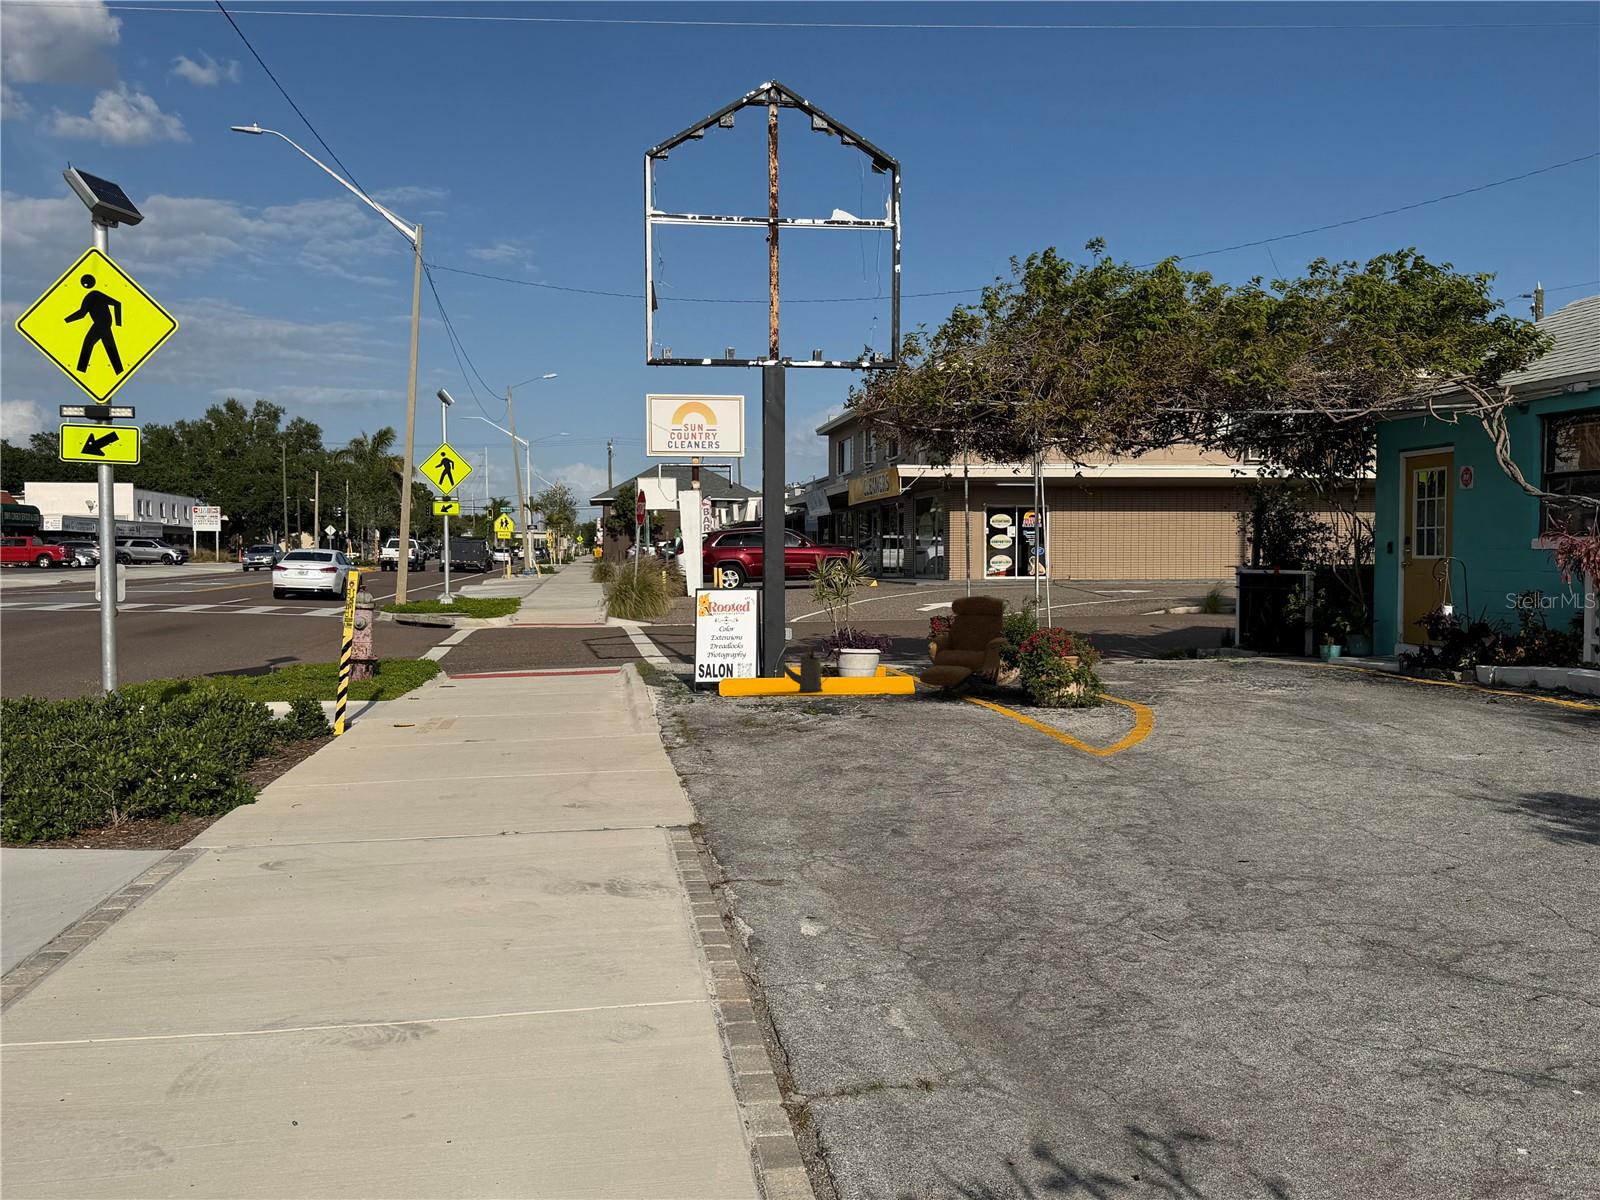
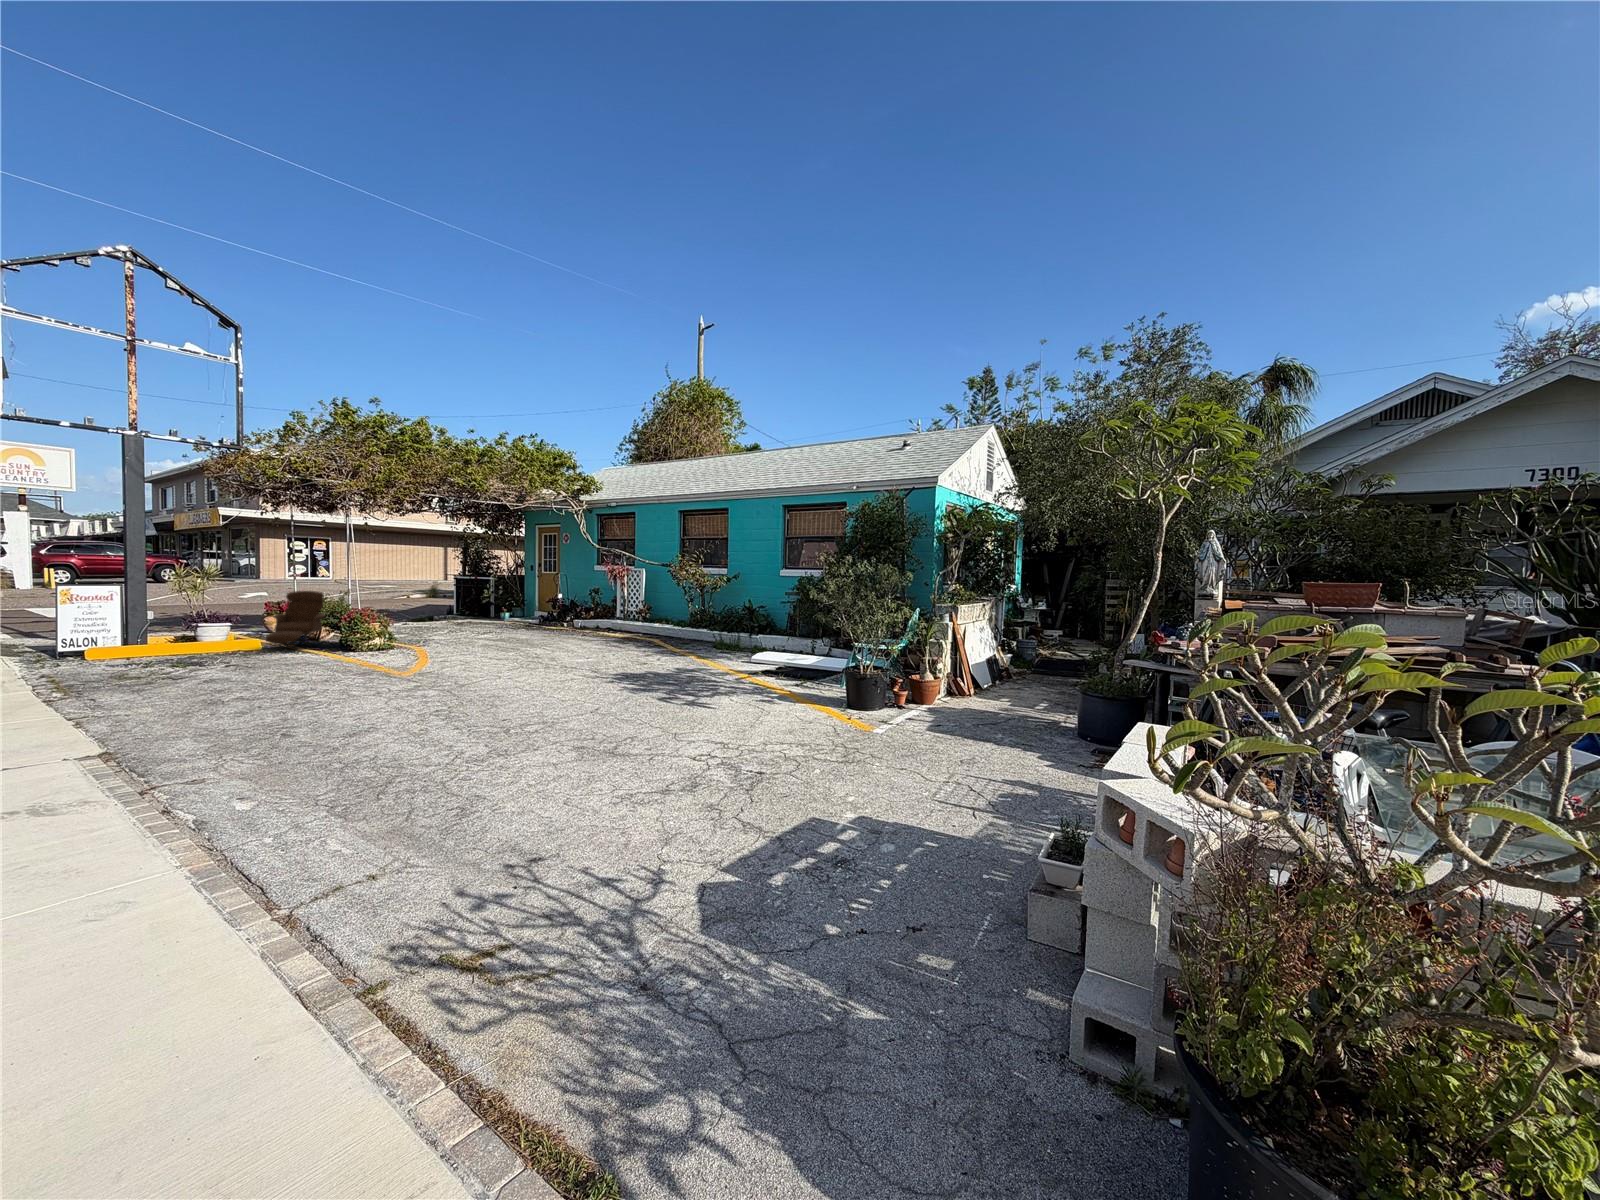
watering can: present [784,645,829,693] -> none [140,623,190,653]

